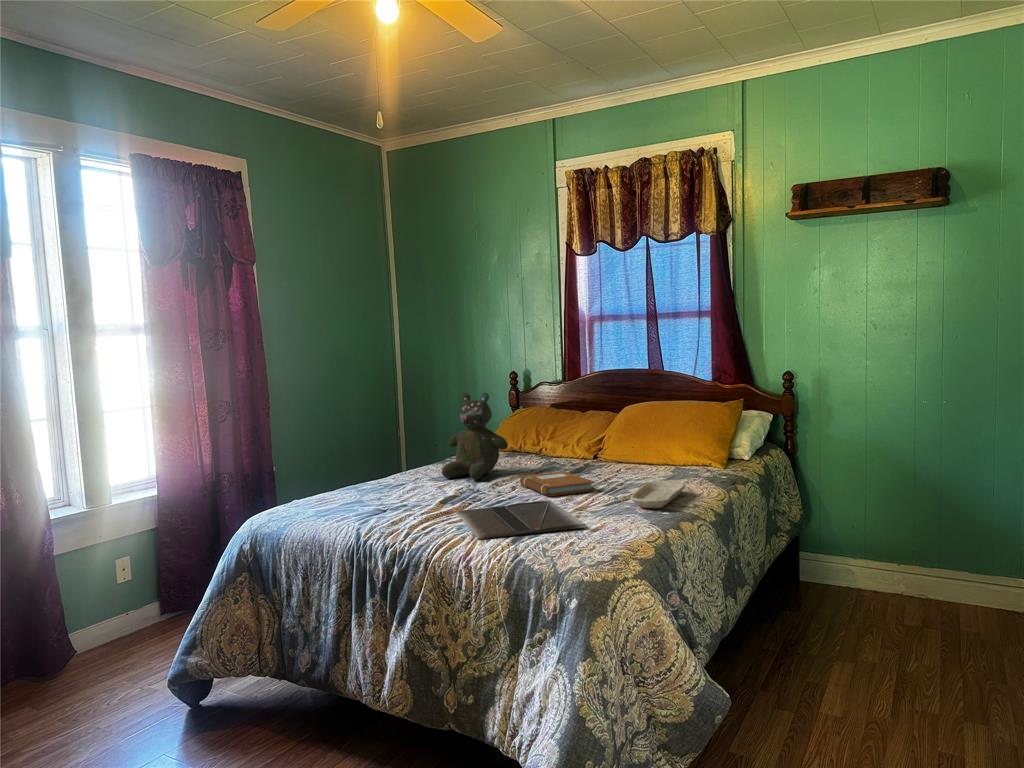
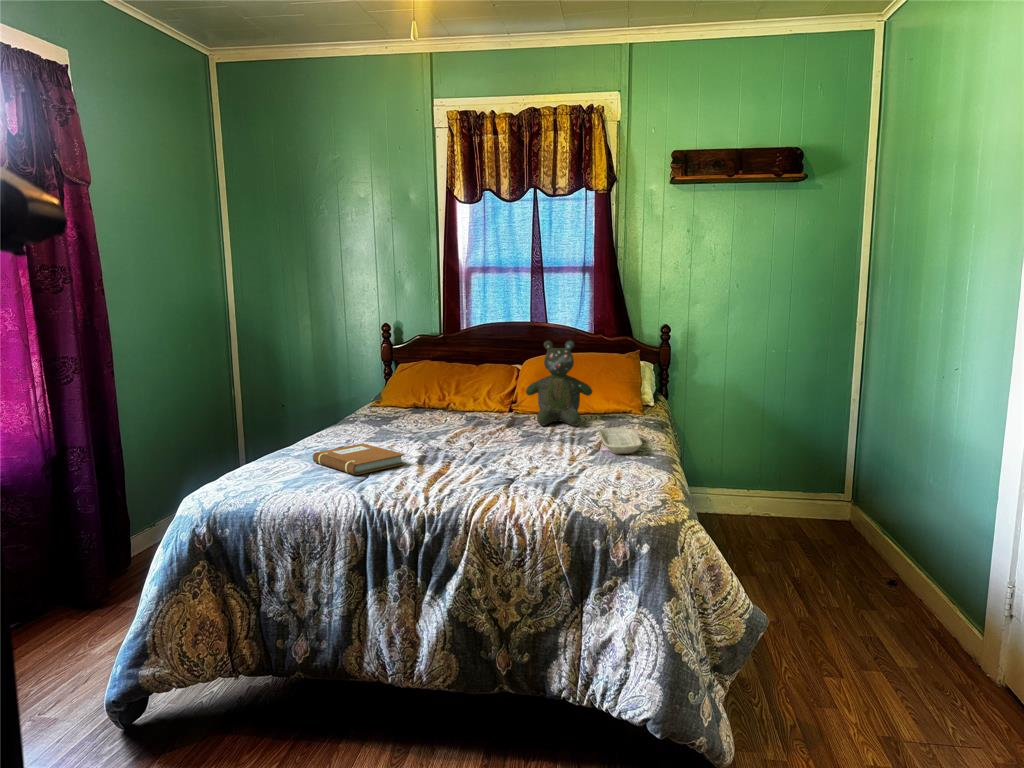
teddy bear: present [442,393,508,480] -> present [526,341,592,426]
notebook: present [520,472,594,496] -> present [313,443,405,475]
laptop: present [456,500,586,539] -> none [444,452,595,496]

